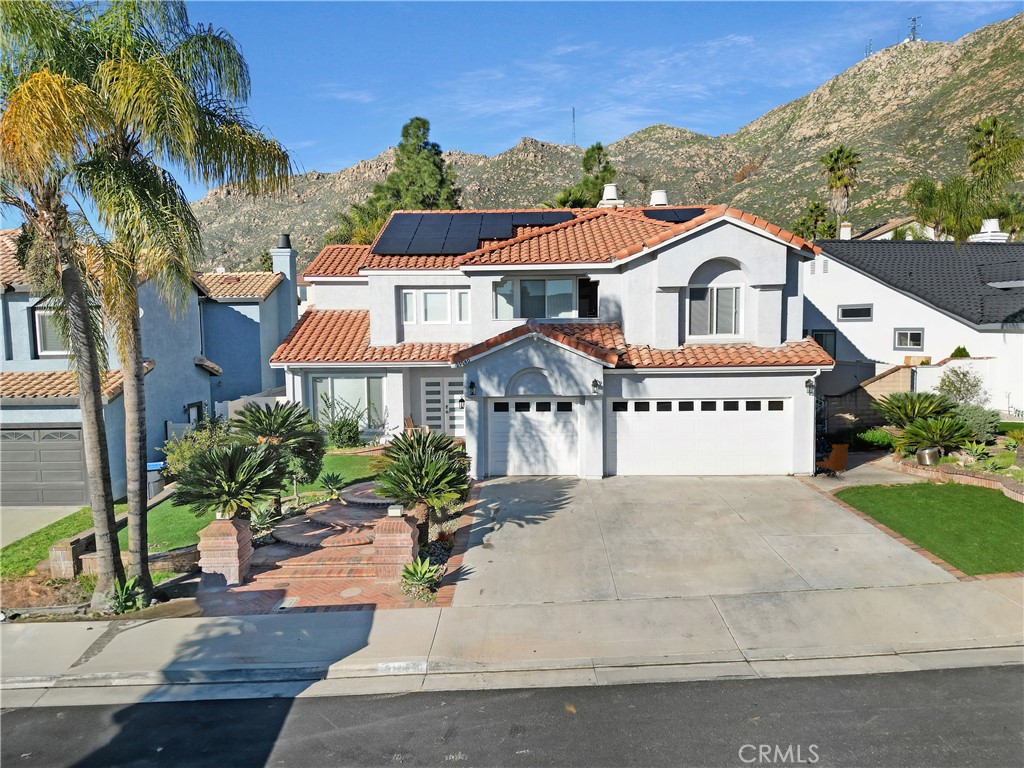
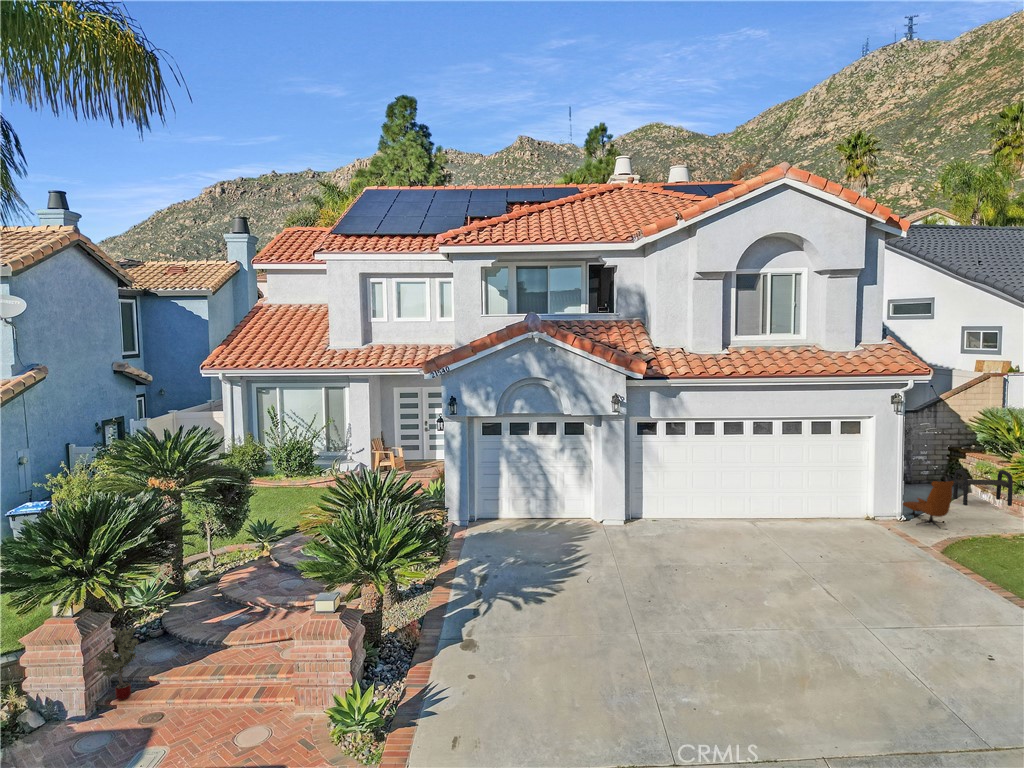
bench: none [859,438,902,466] -> present [953,469,1013,506]
potted tree: present [429,504,449,541] -> present [97,626,139,700]

